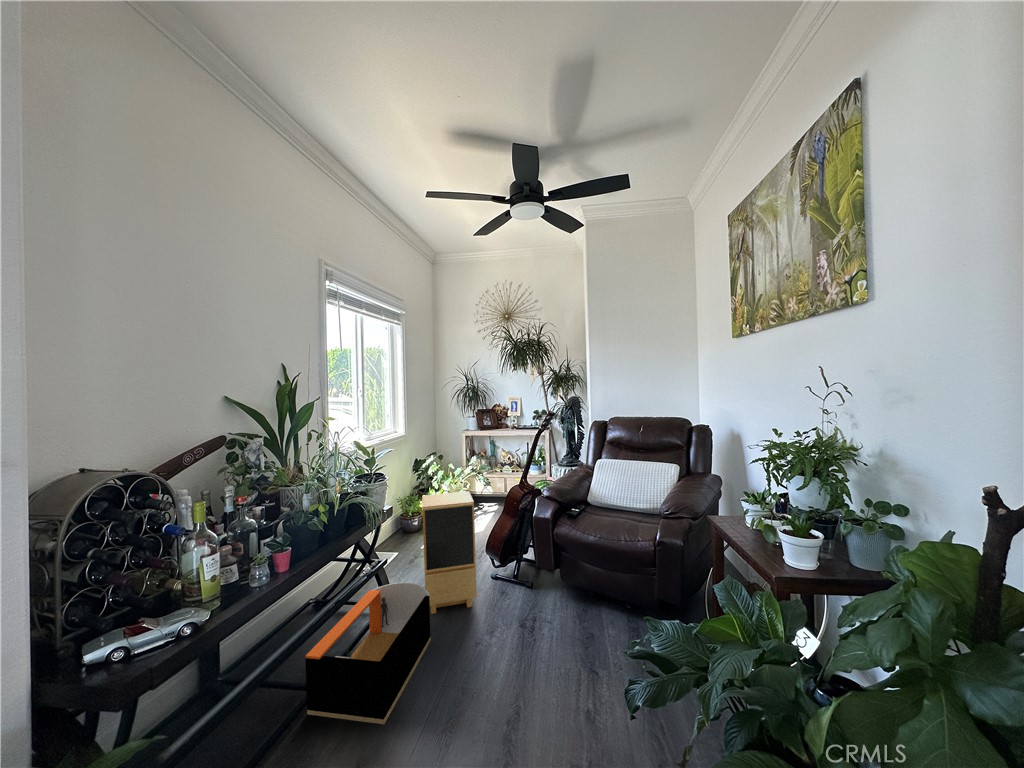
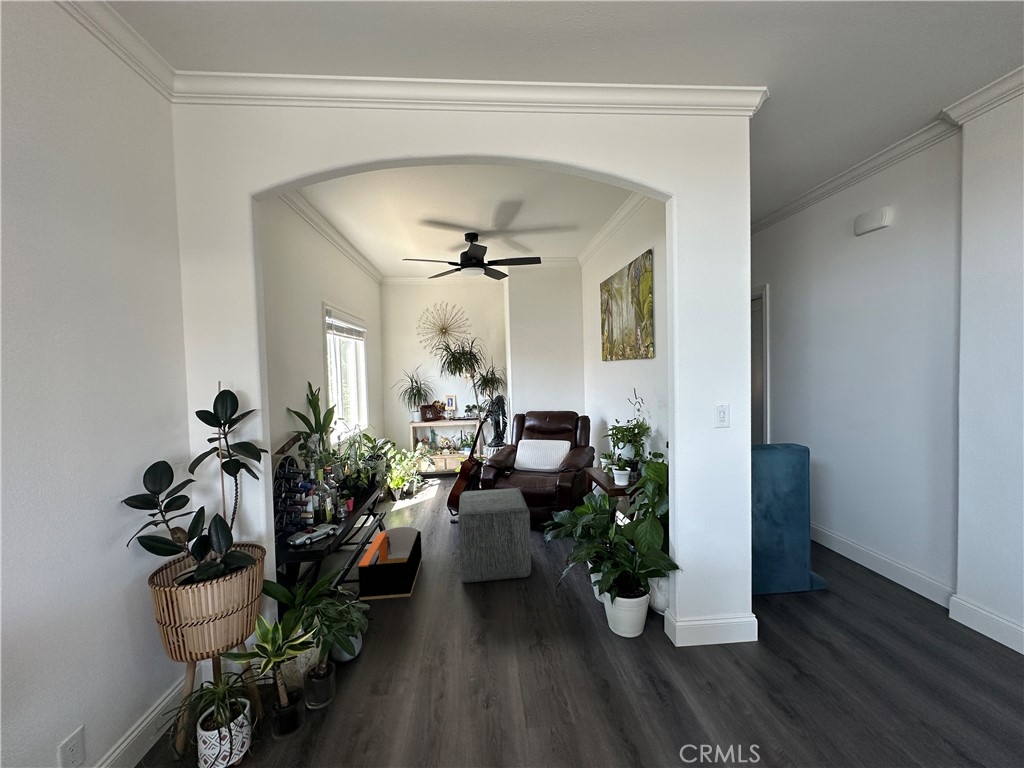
speaker: present [422,491,477,614] -> none [404,466,445,547]
ottoman: none [471,539,603,721] -> present [458,488,531,583]

